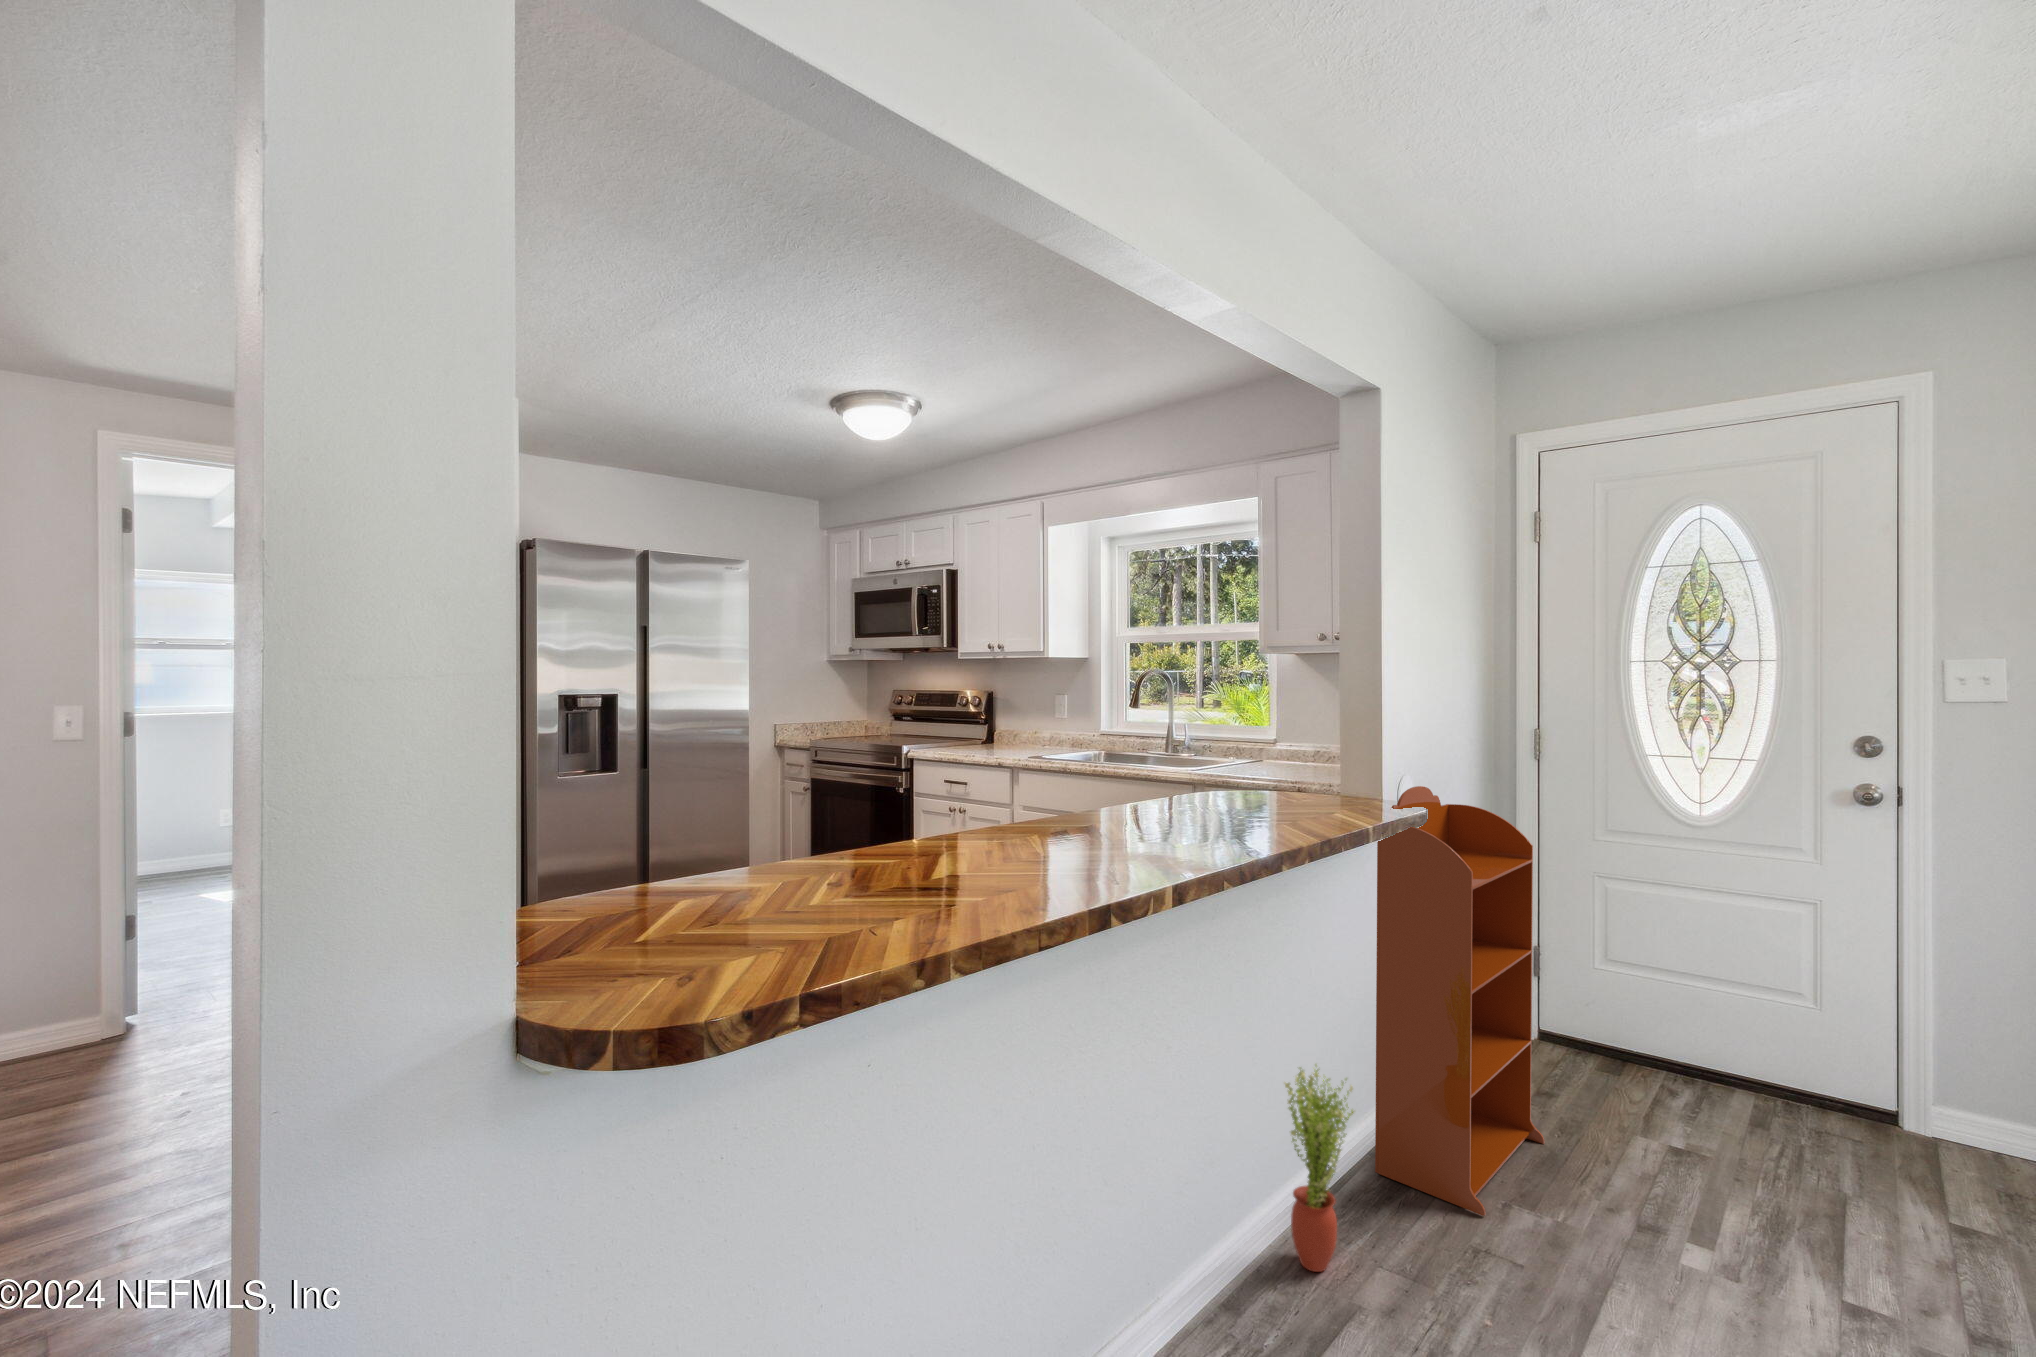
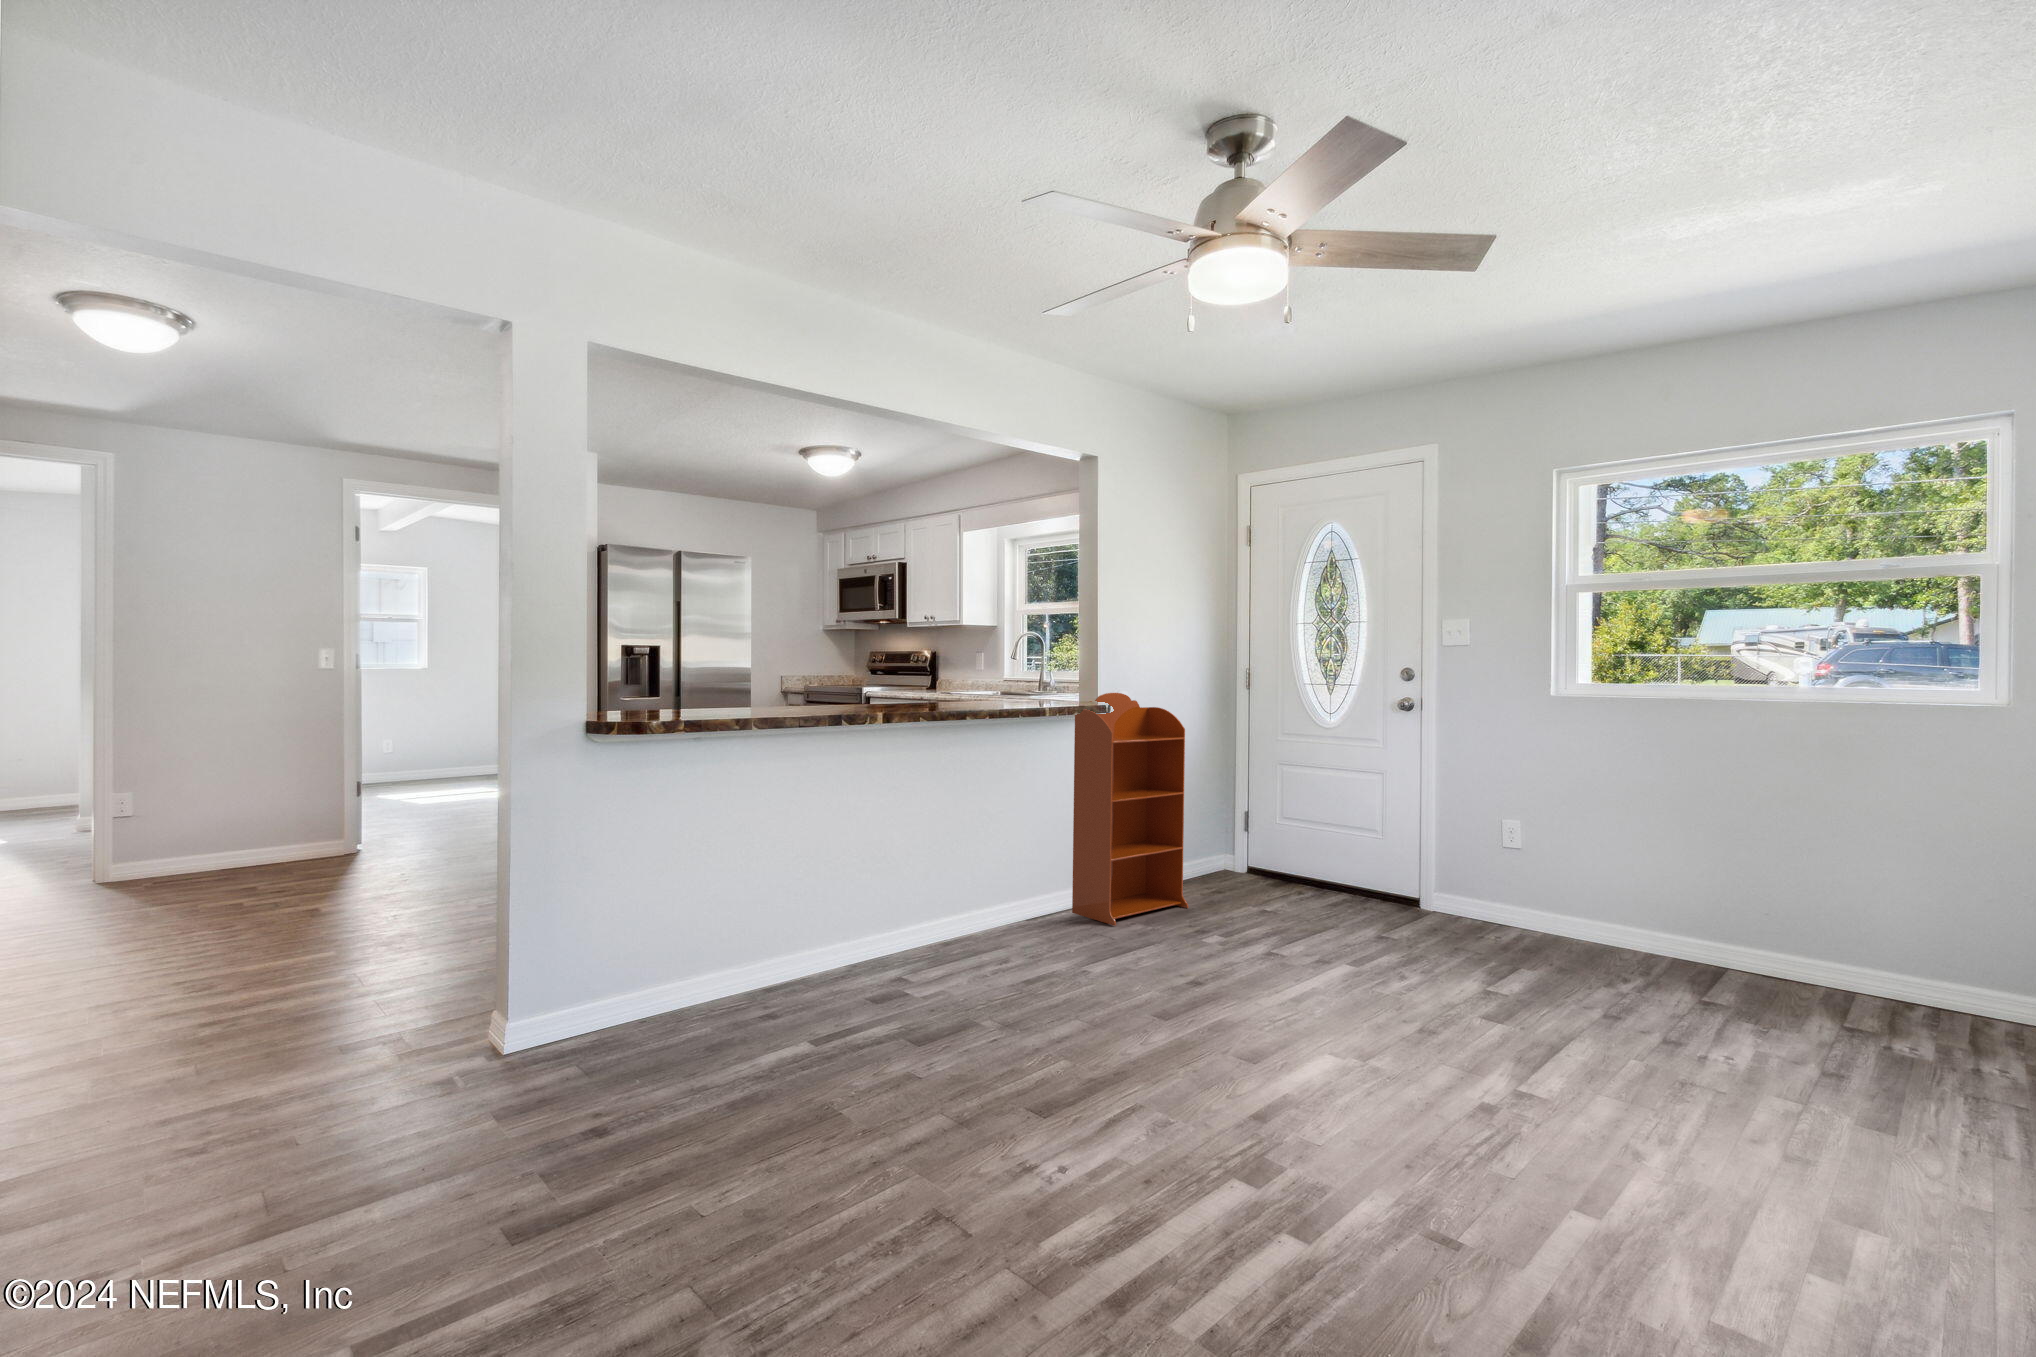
potted plant: present [1285,1065,1354,1272] -> none [984,828,1026,936]

